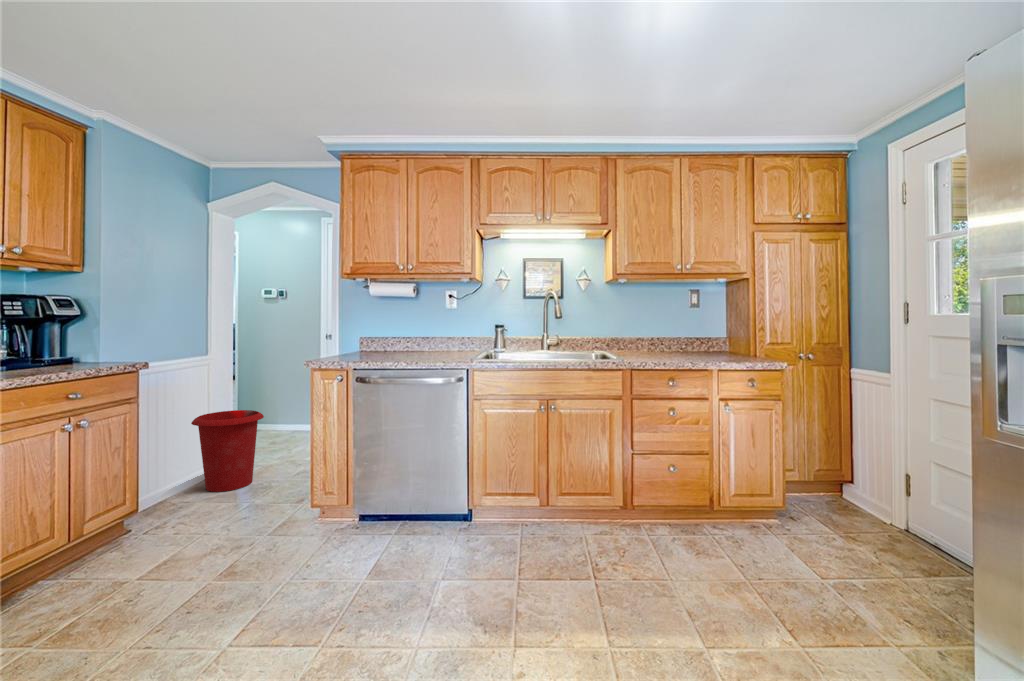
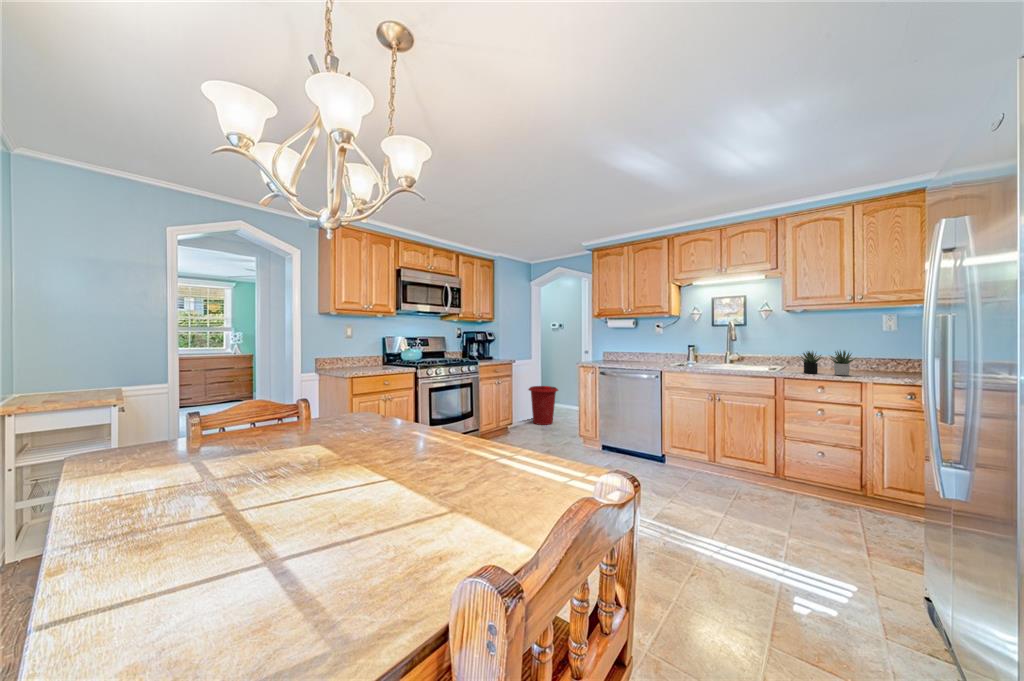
succulent plant: none [638,327,703,361] -> present [801,351,856,375]

